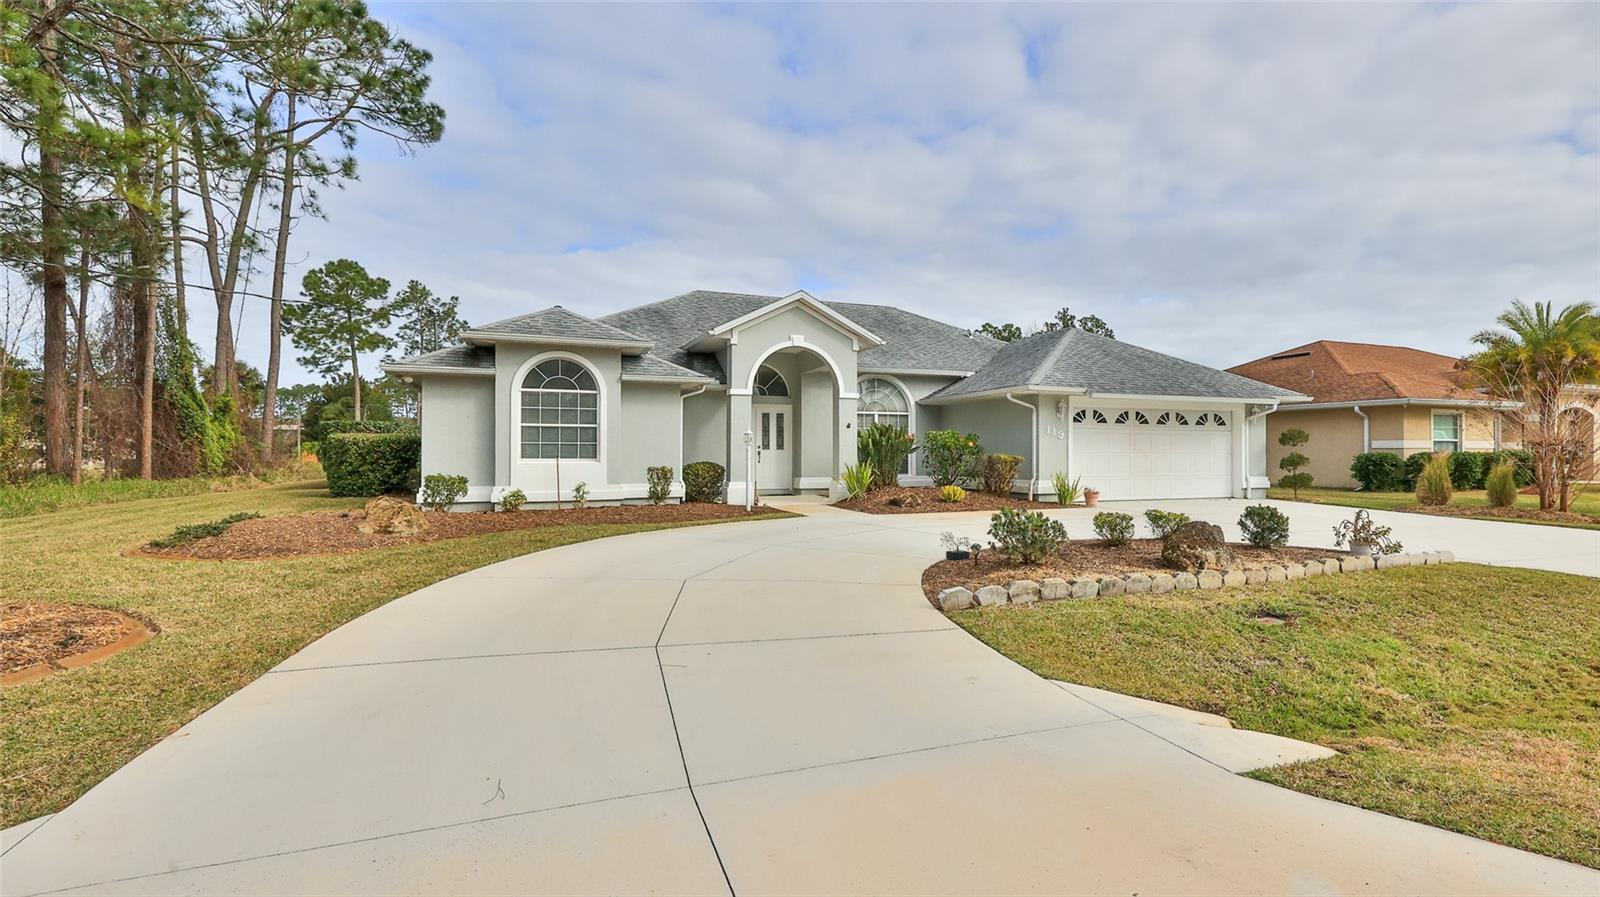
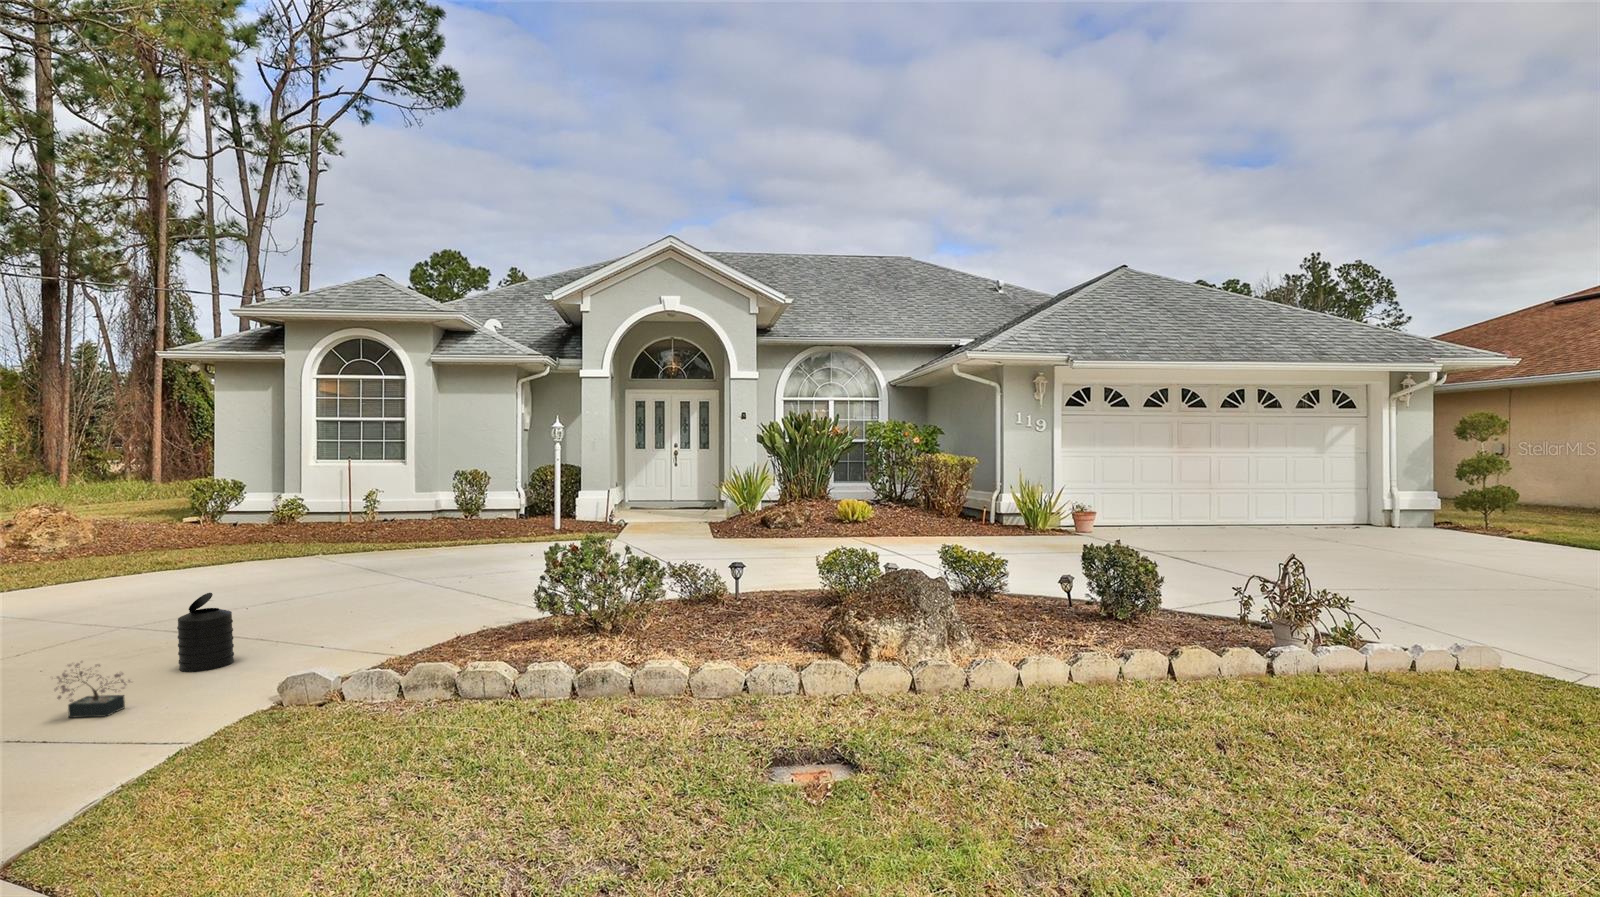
trash can: none [901,507,928,552] -> present [177,593,234,672]

